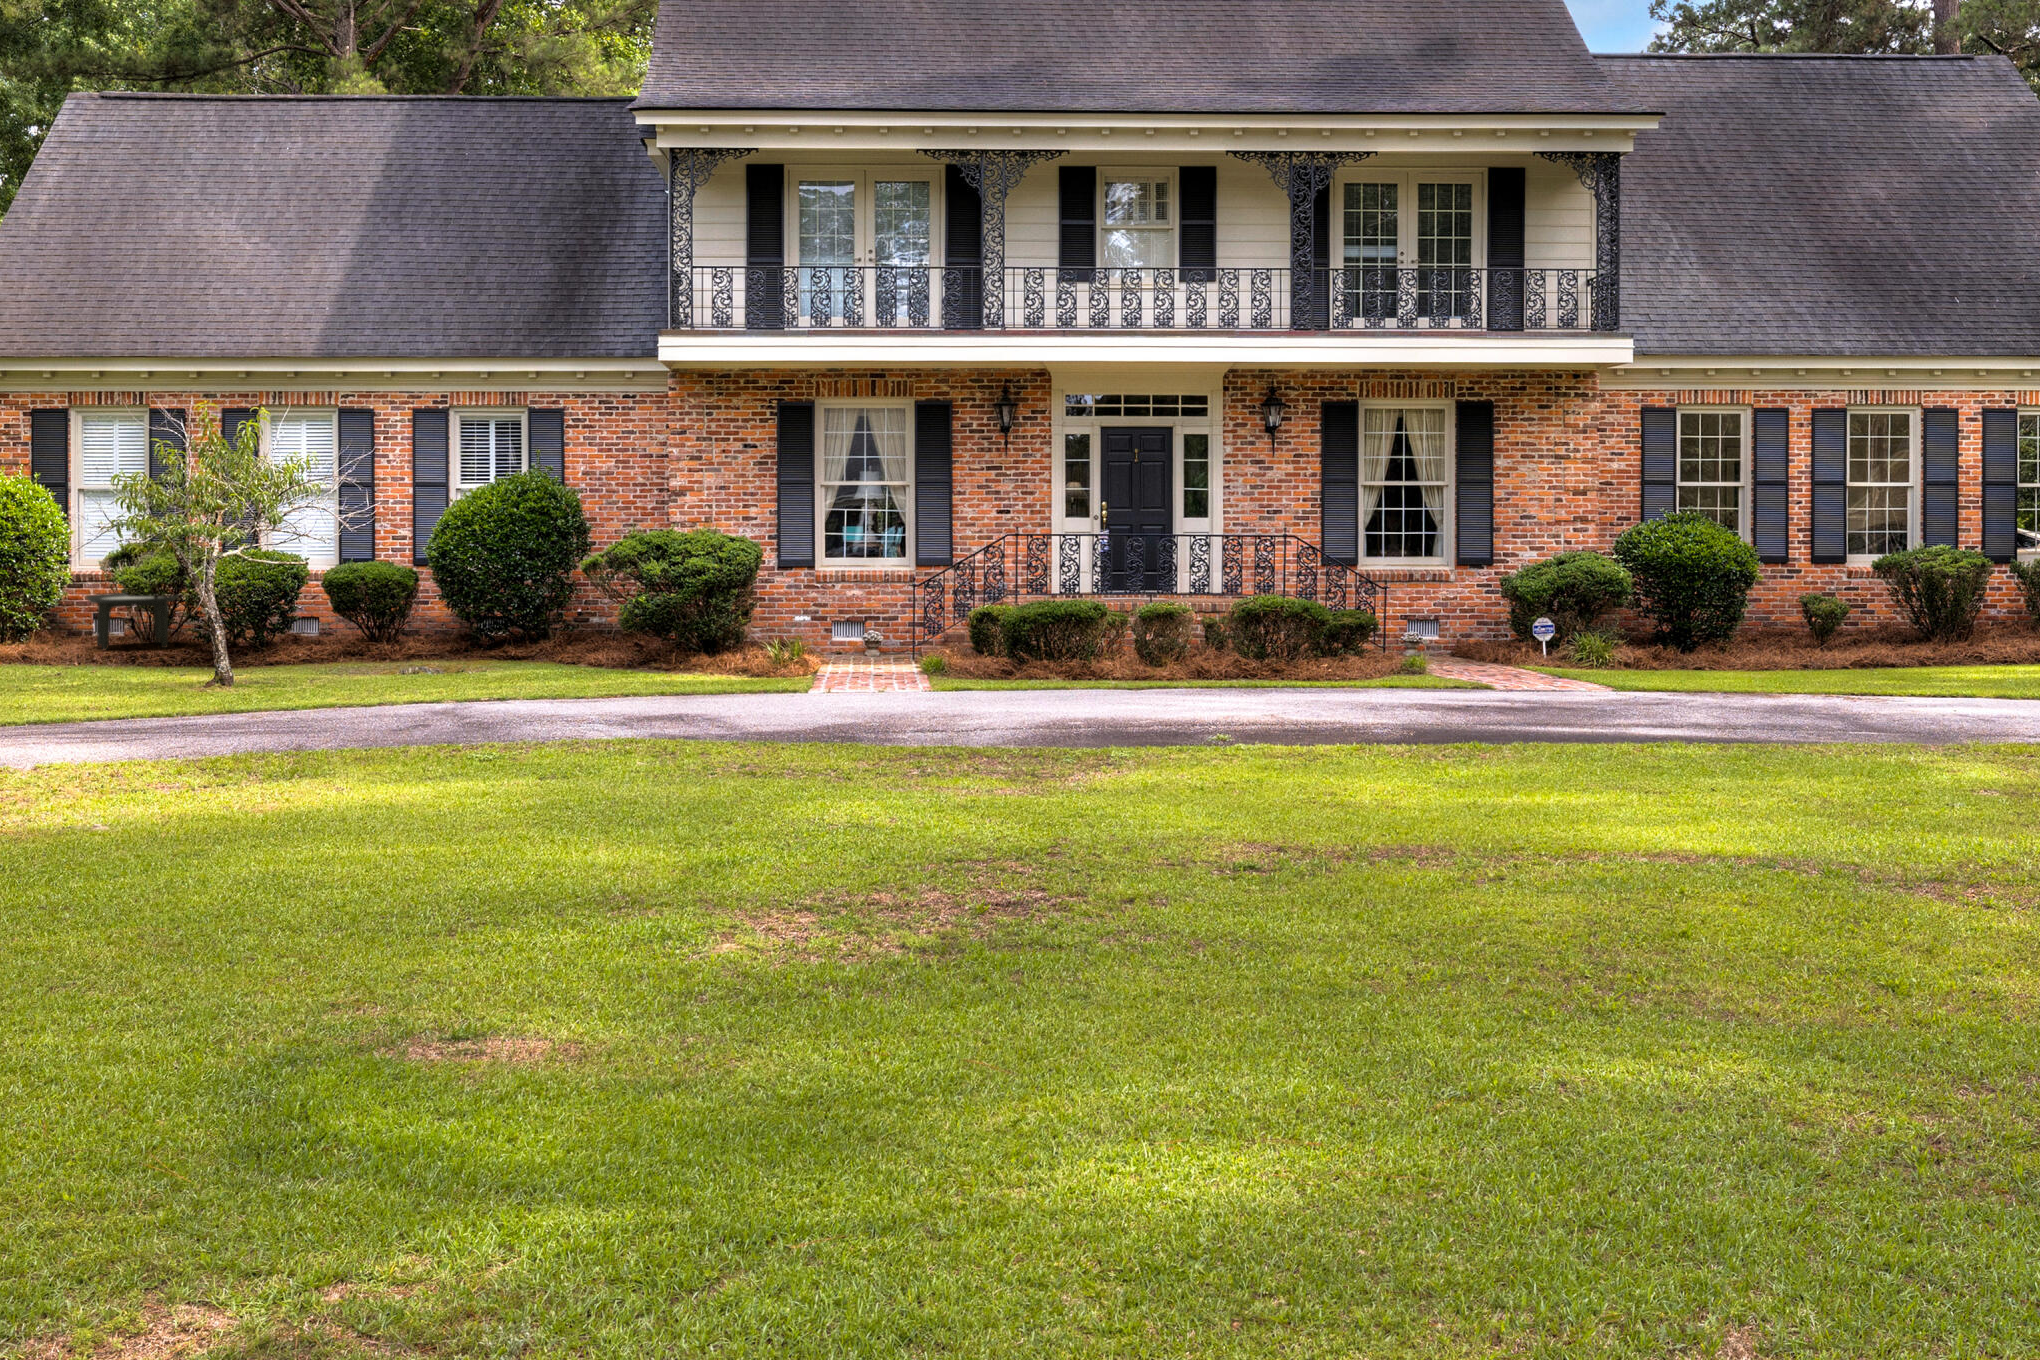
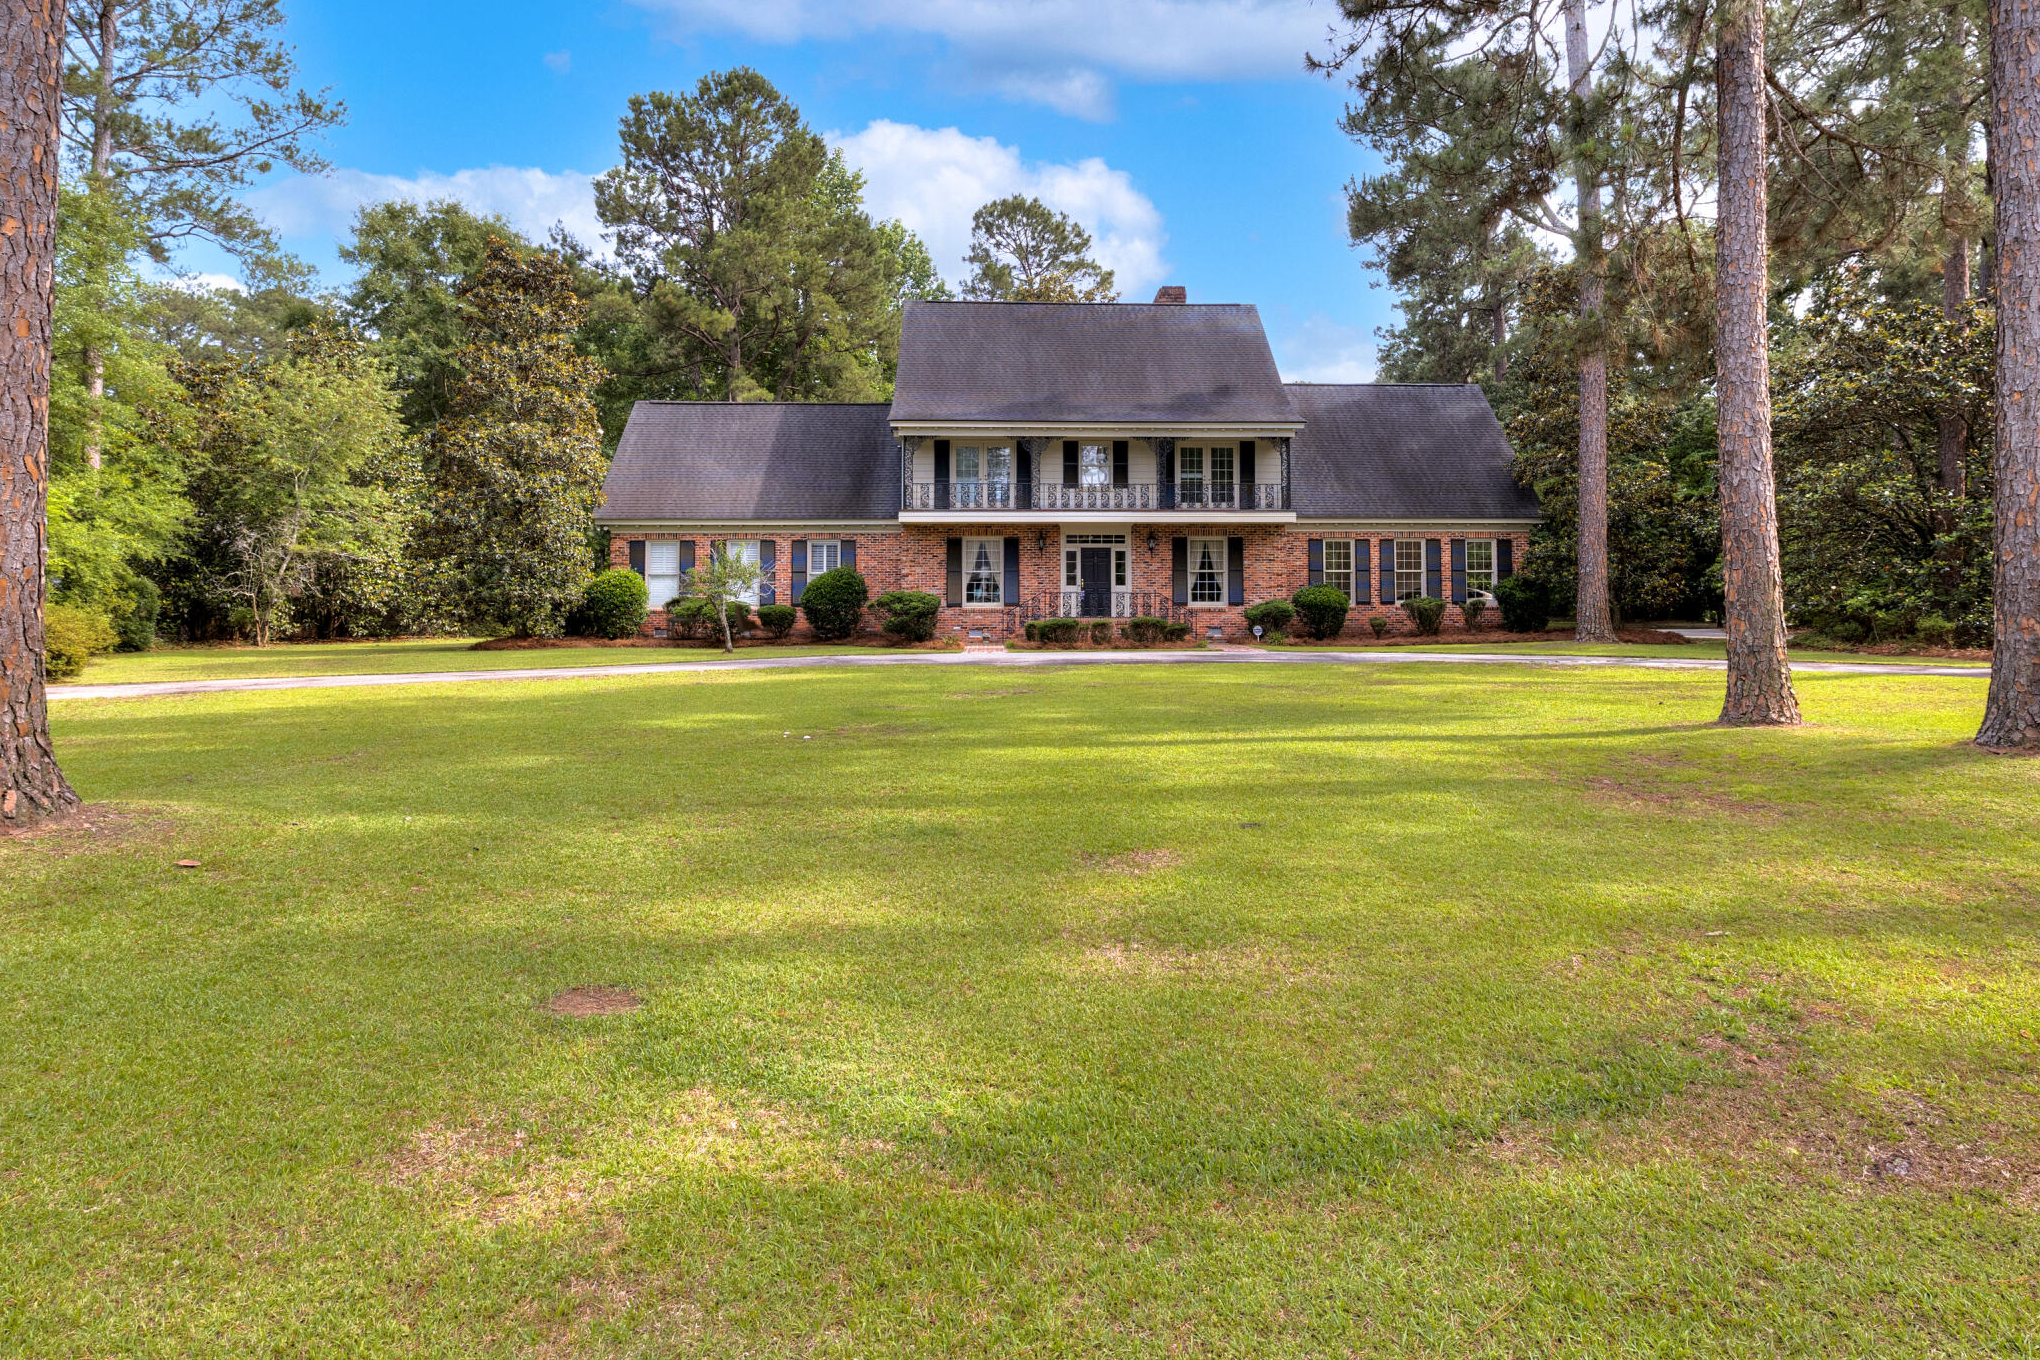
lounge chair: none [262,562,363,649] -> present [735,604,776,638]

